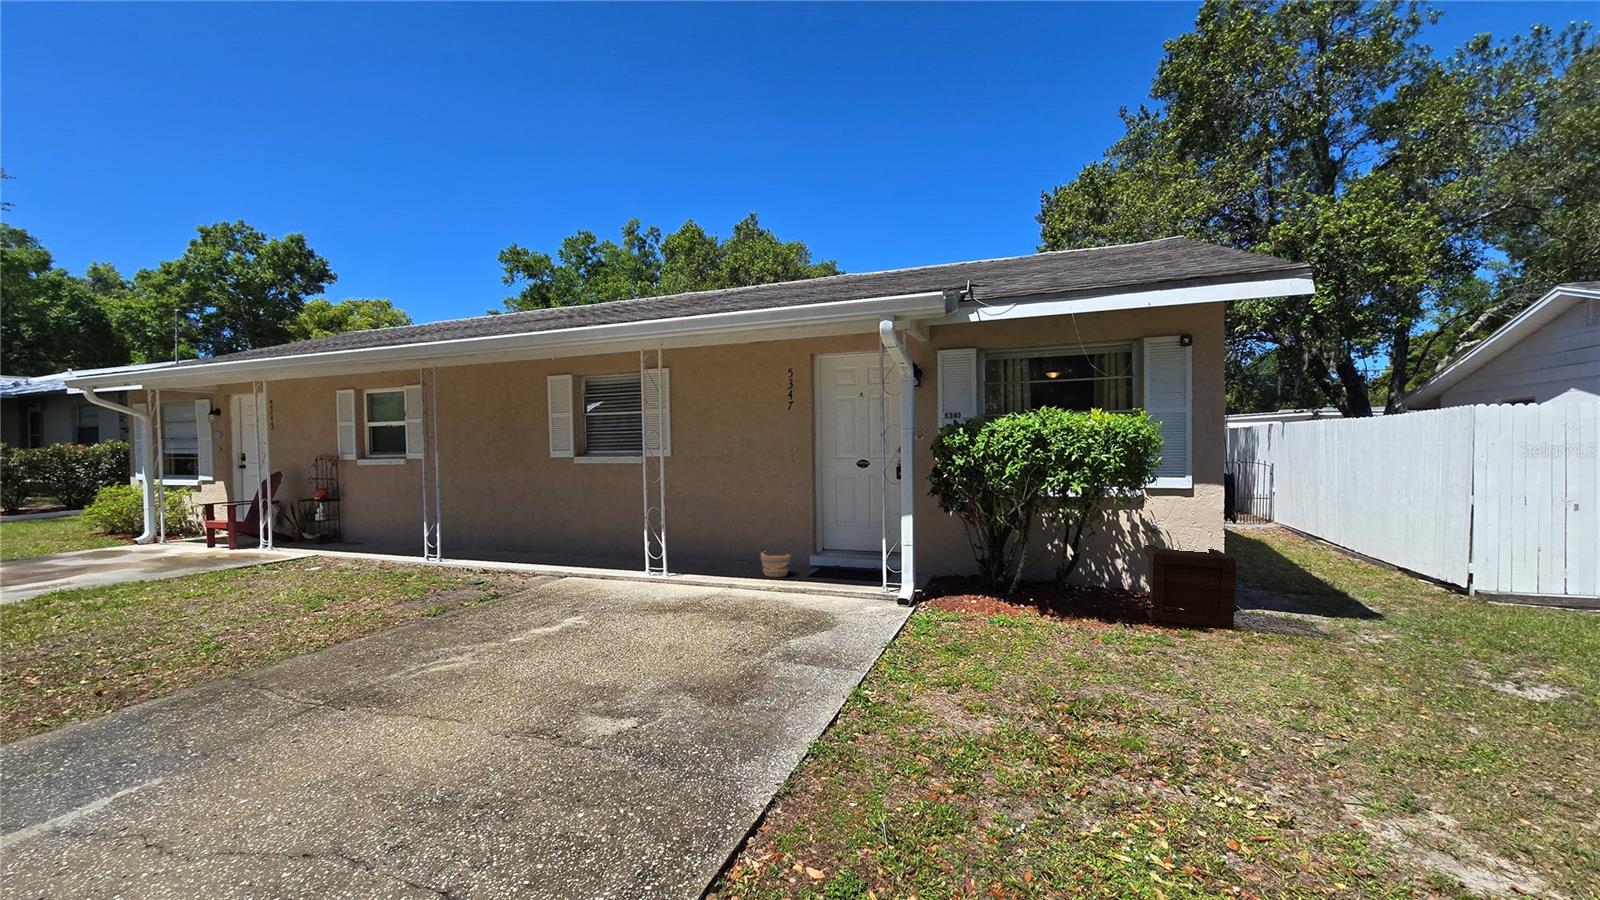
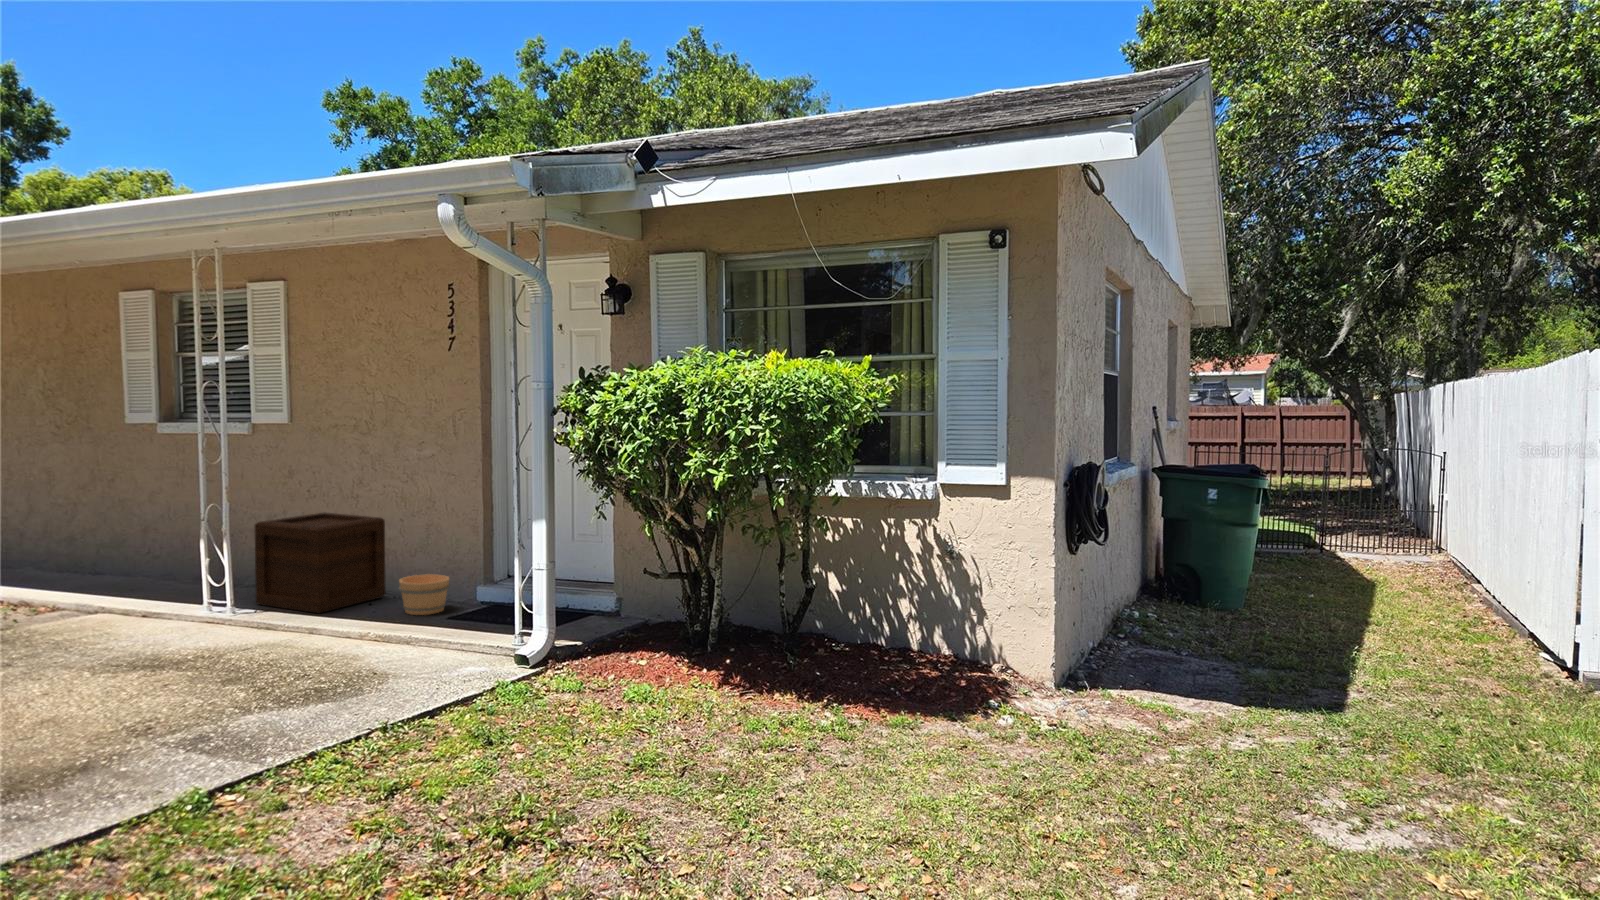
wooden crate: present [1144,545,1236,630] -> present [255,512,386,613]

